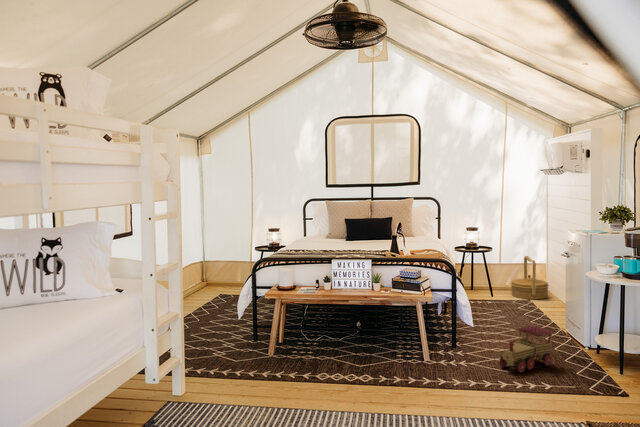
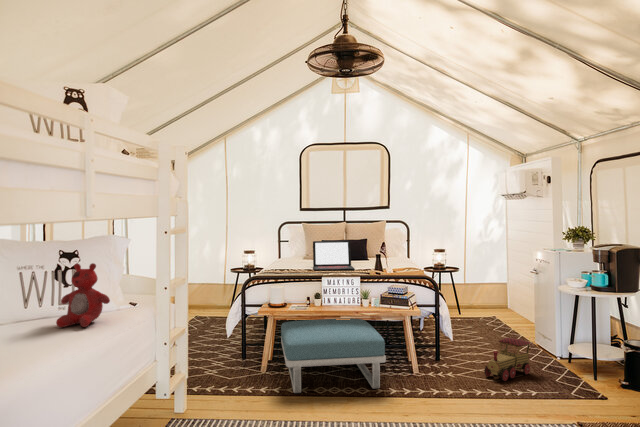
laptop: none [330,220,371,251] -> present [313,241,354,270]
stuffed bear: none [28,253,82,317] -> present [56,263,110,327]
woven basket: present [511,256,549,299] -> none [477,277,512,317]
footstool: none [286,302,390,379] -> present [281,318,386,393]

